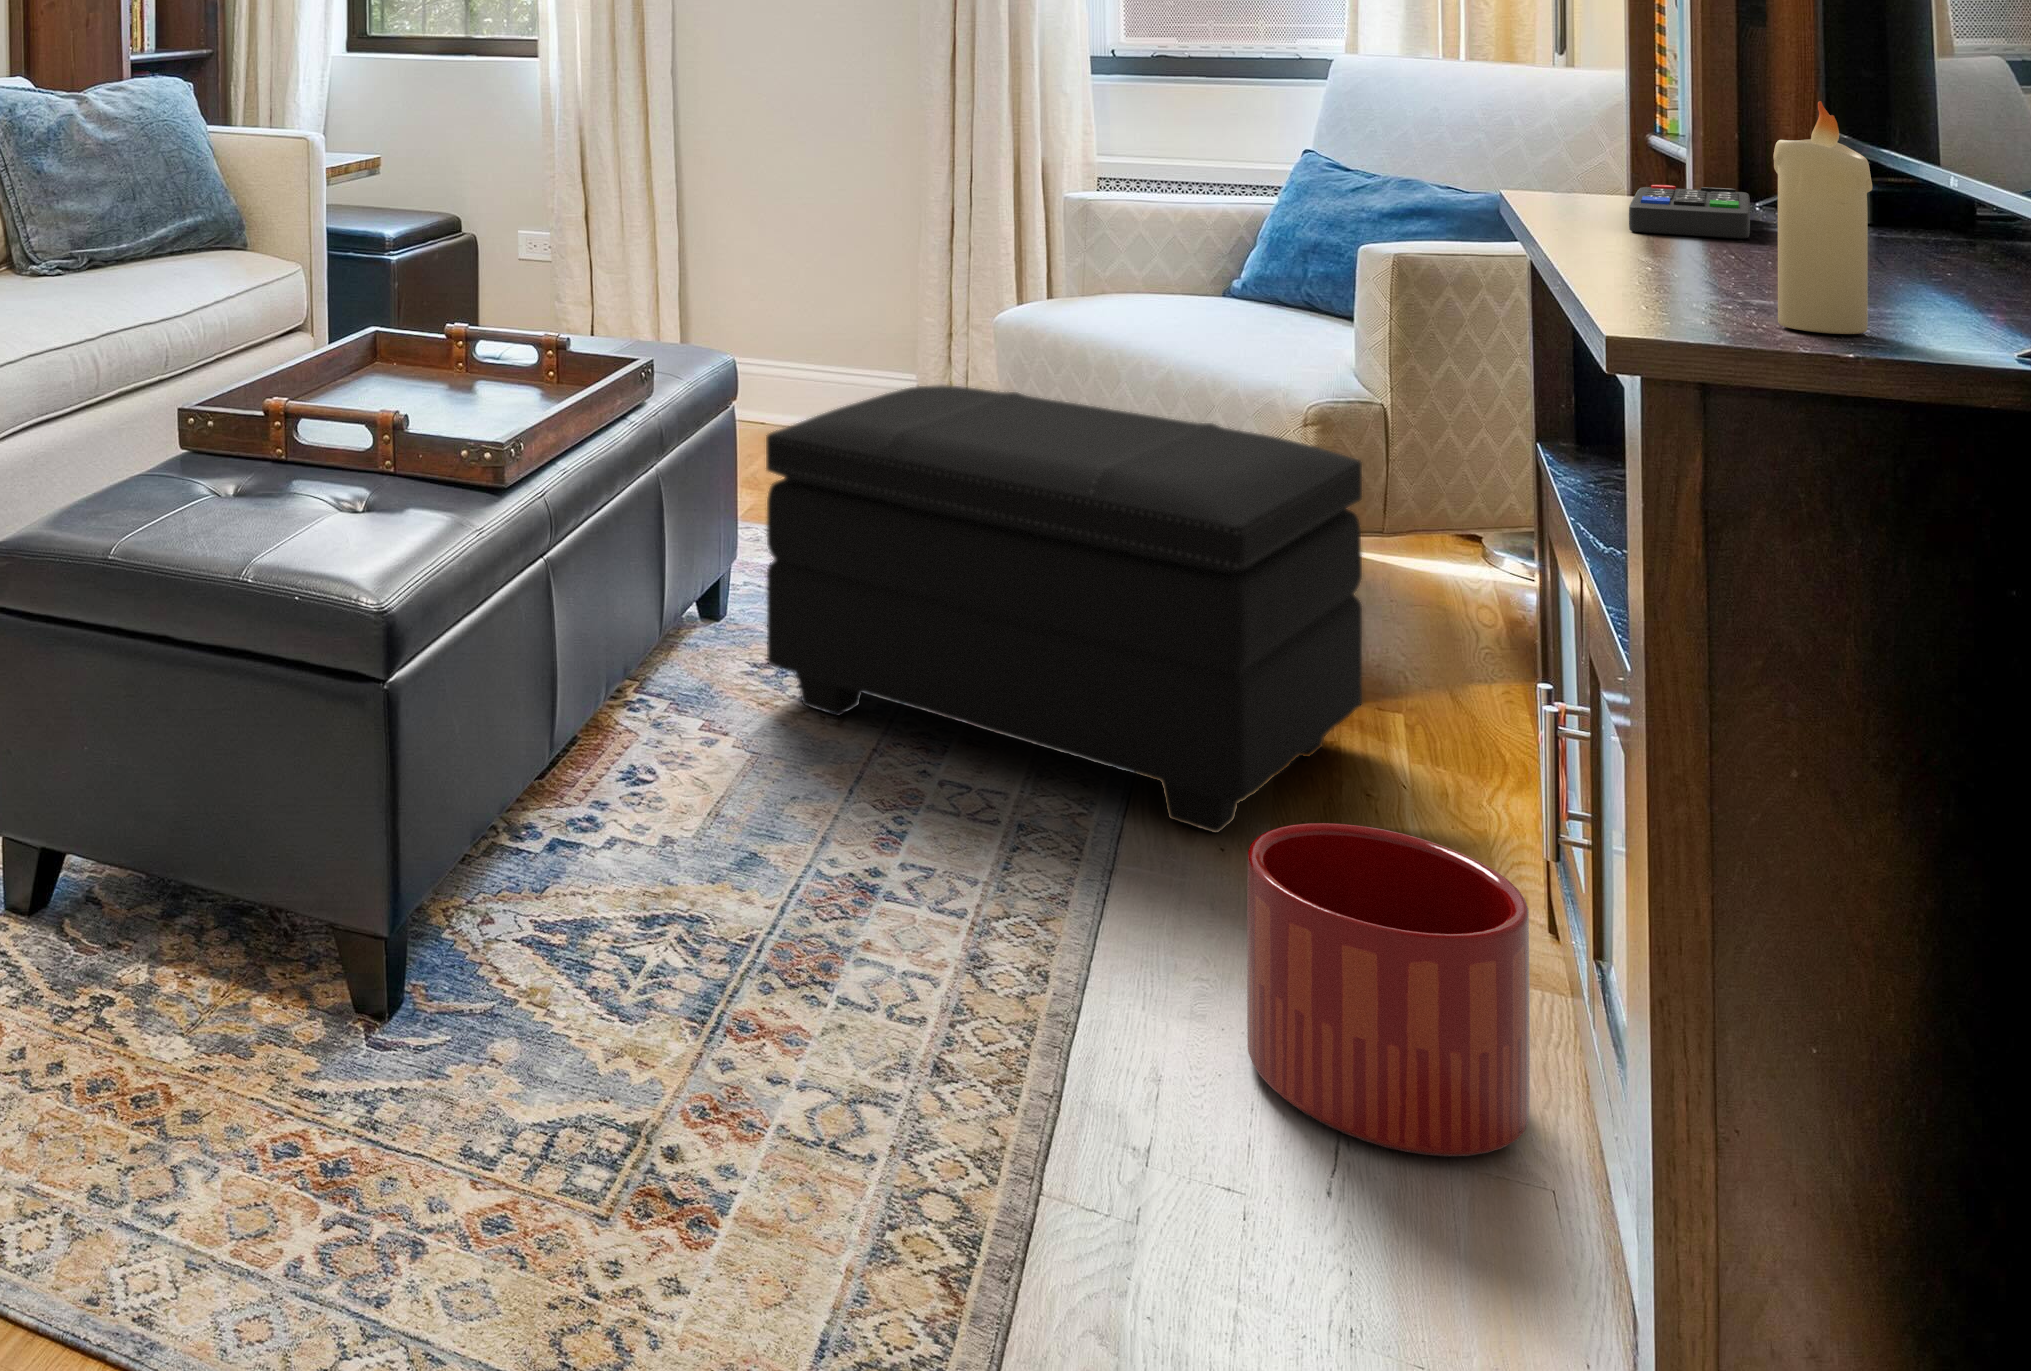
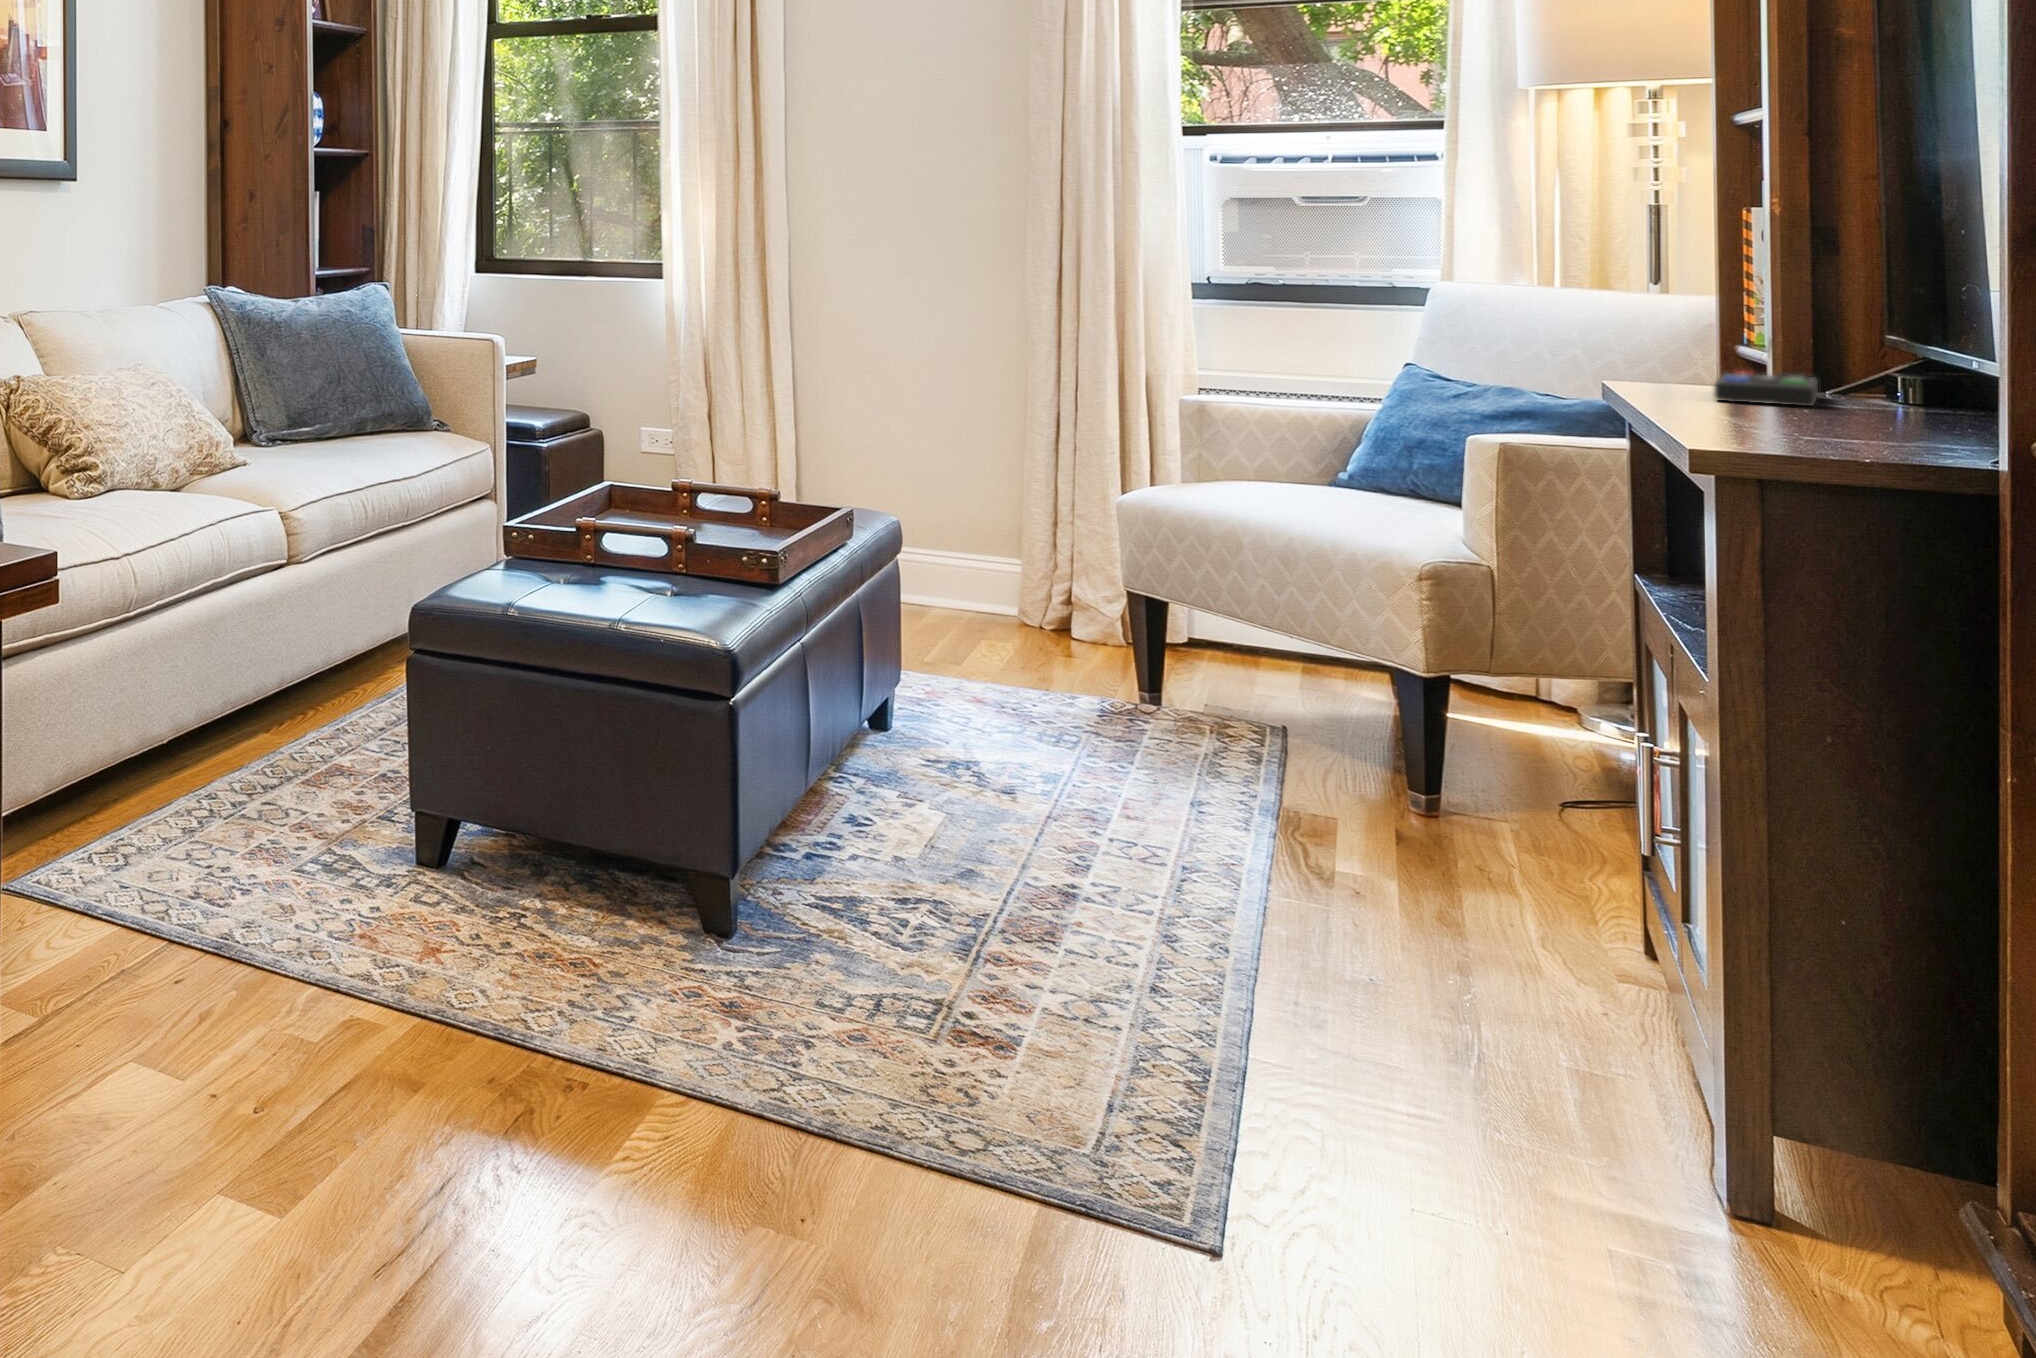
candle: present [1773,101,1872,334] -> none [1817,294,1889,445]
footstool: present [766,385,1362,833] -> none [951,544,1475,877]
planter: present [1247,823,1530,1156] -> none [1400,838,1633,1059]

